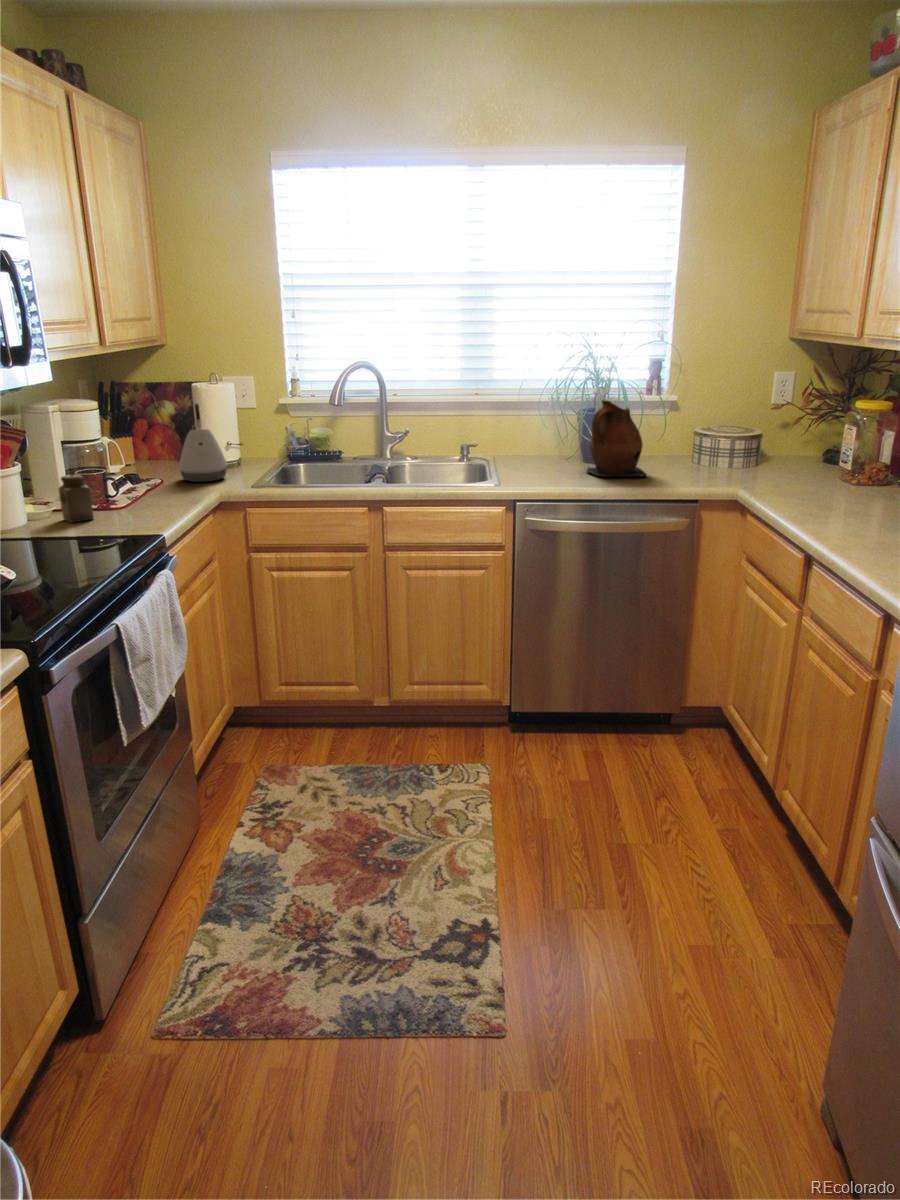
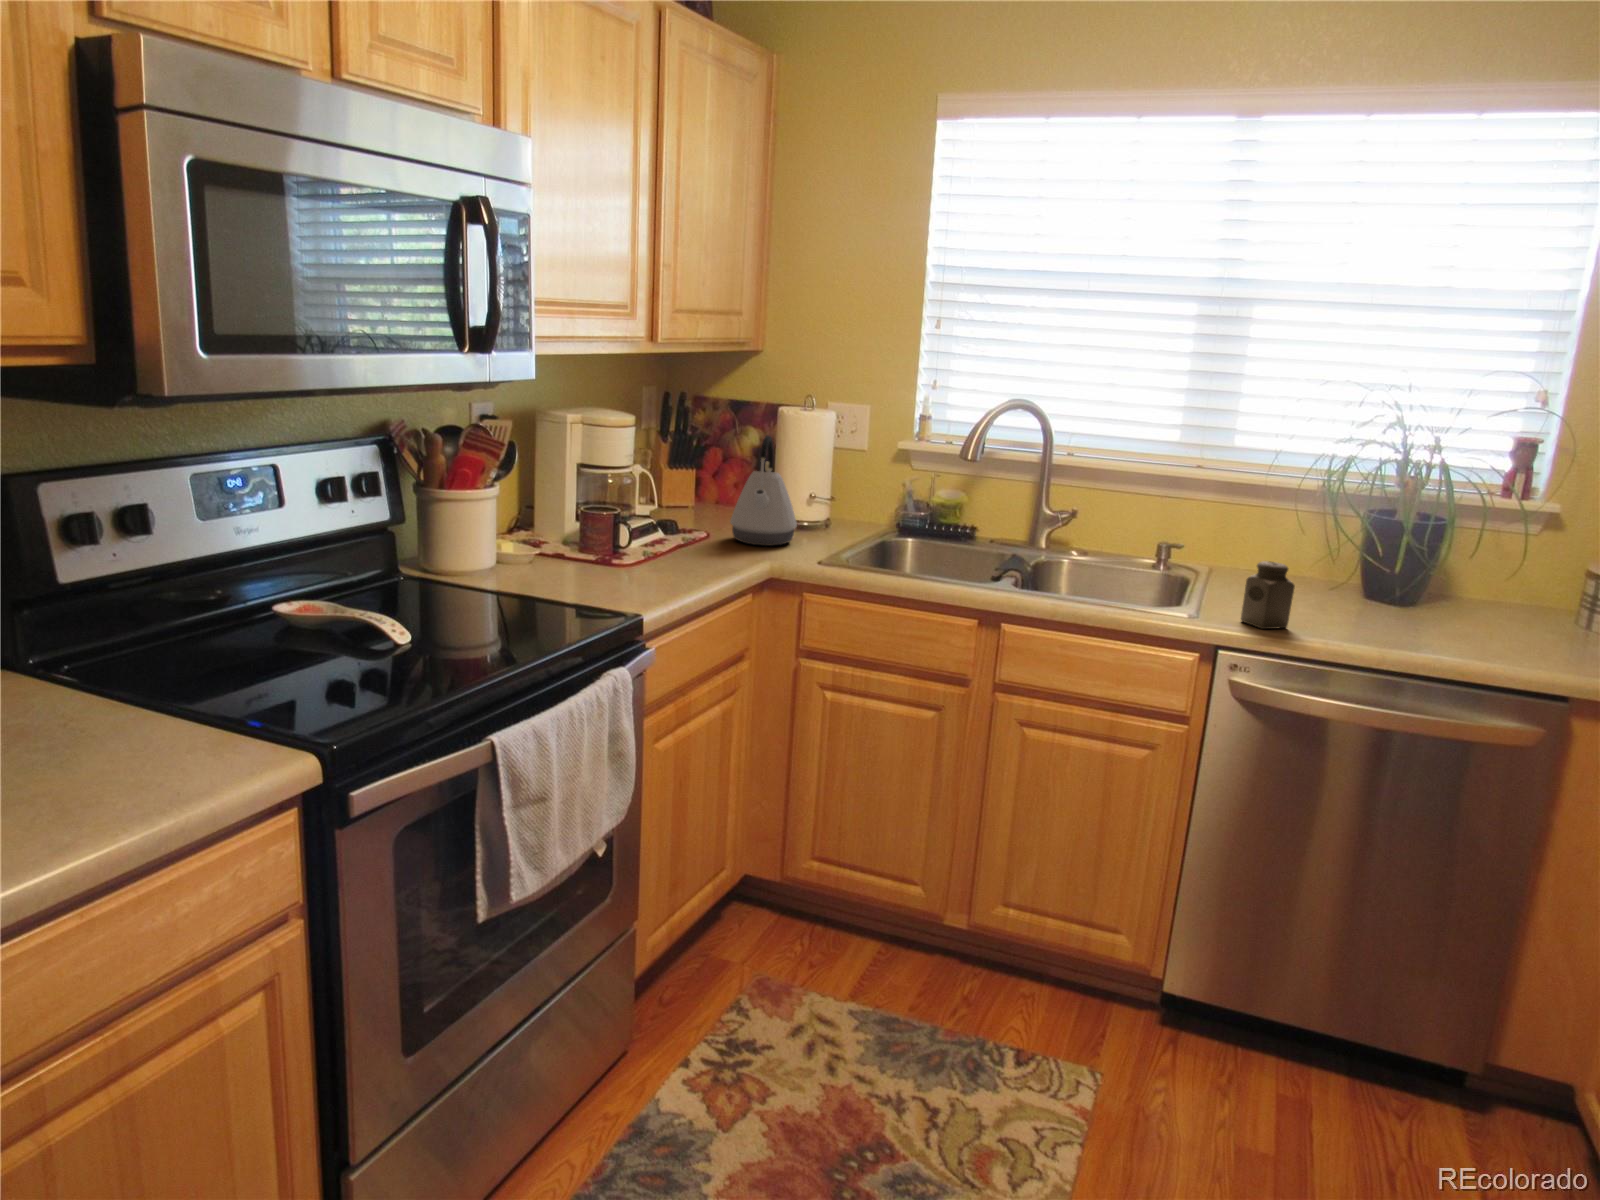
ceramic pitcher: present [587,400,647,477] -> none [1362,498,1482,641]
salt shaker: present [59,474,94,523] -> present [1241,561,1295,629]

